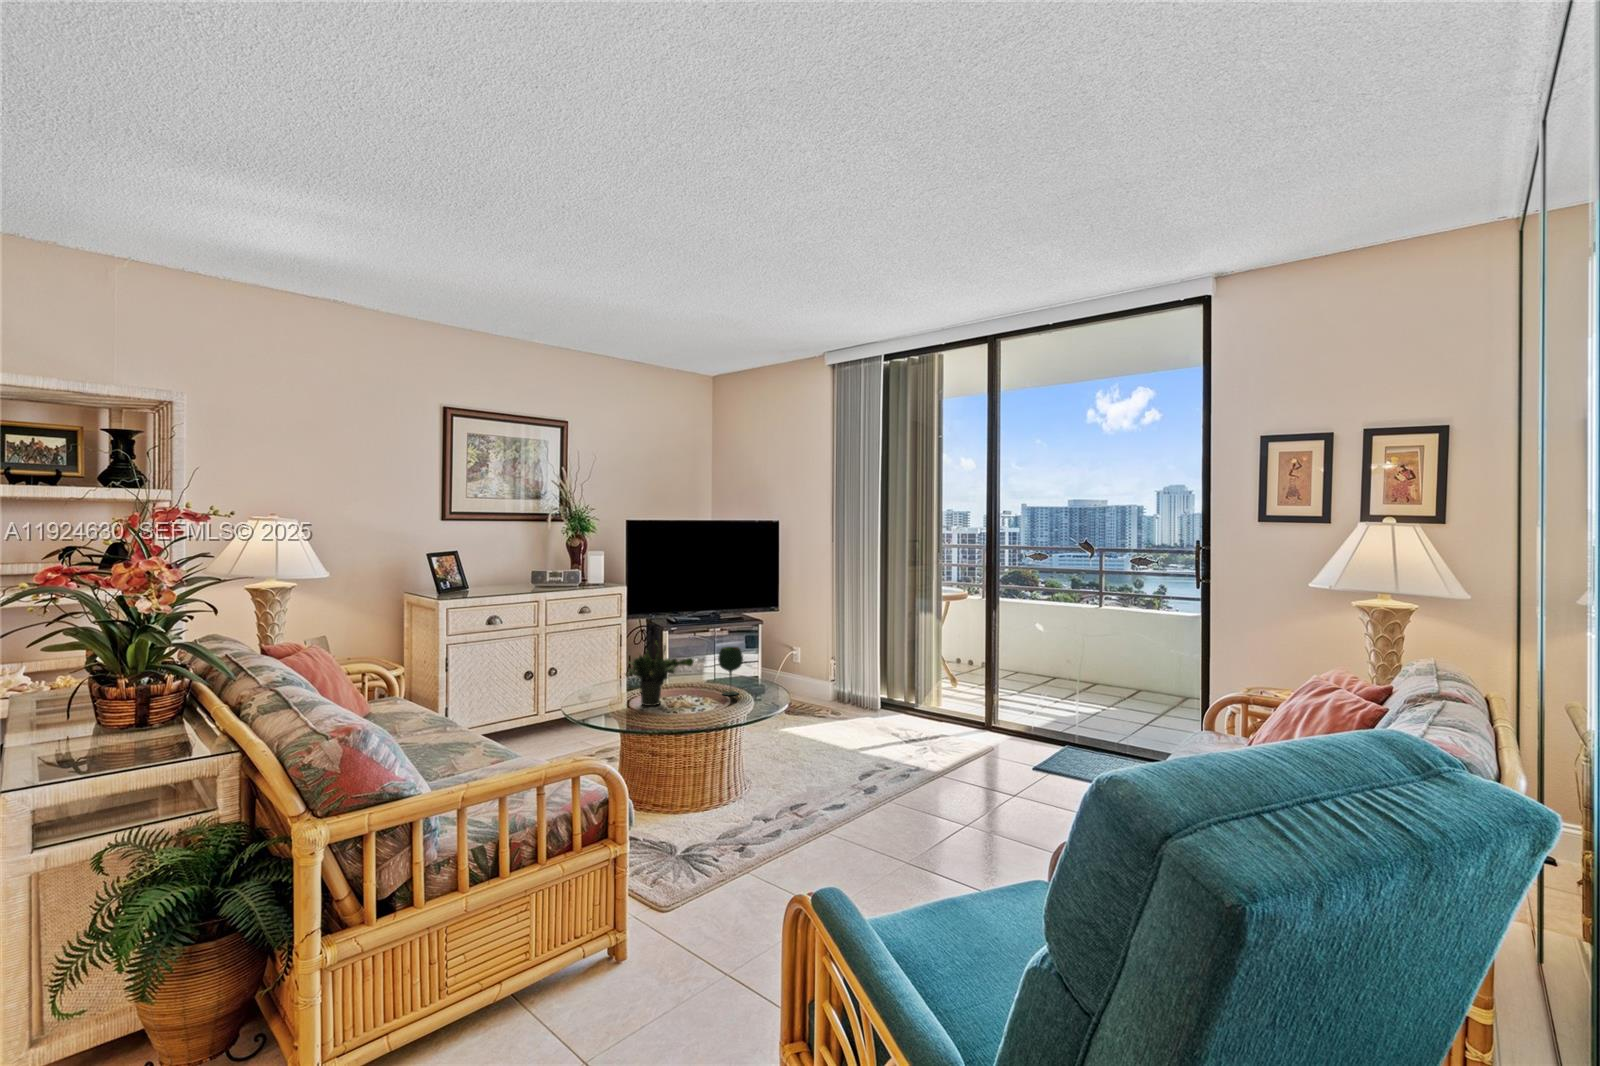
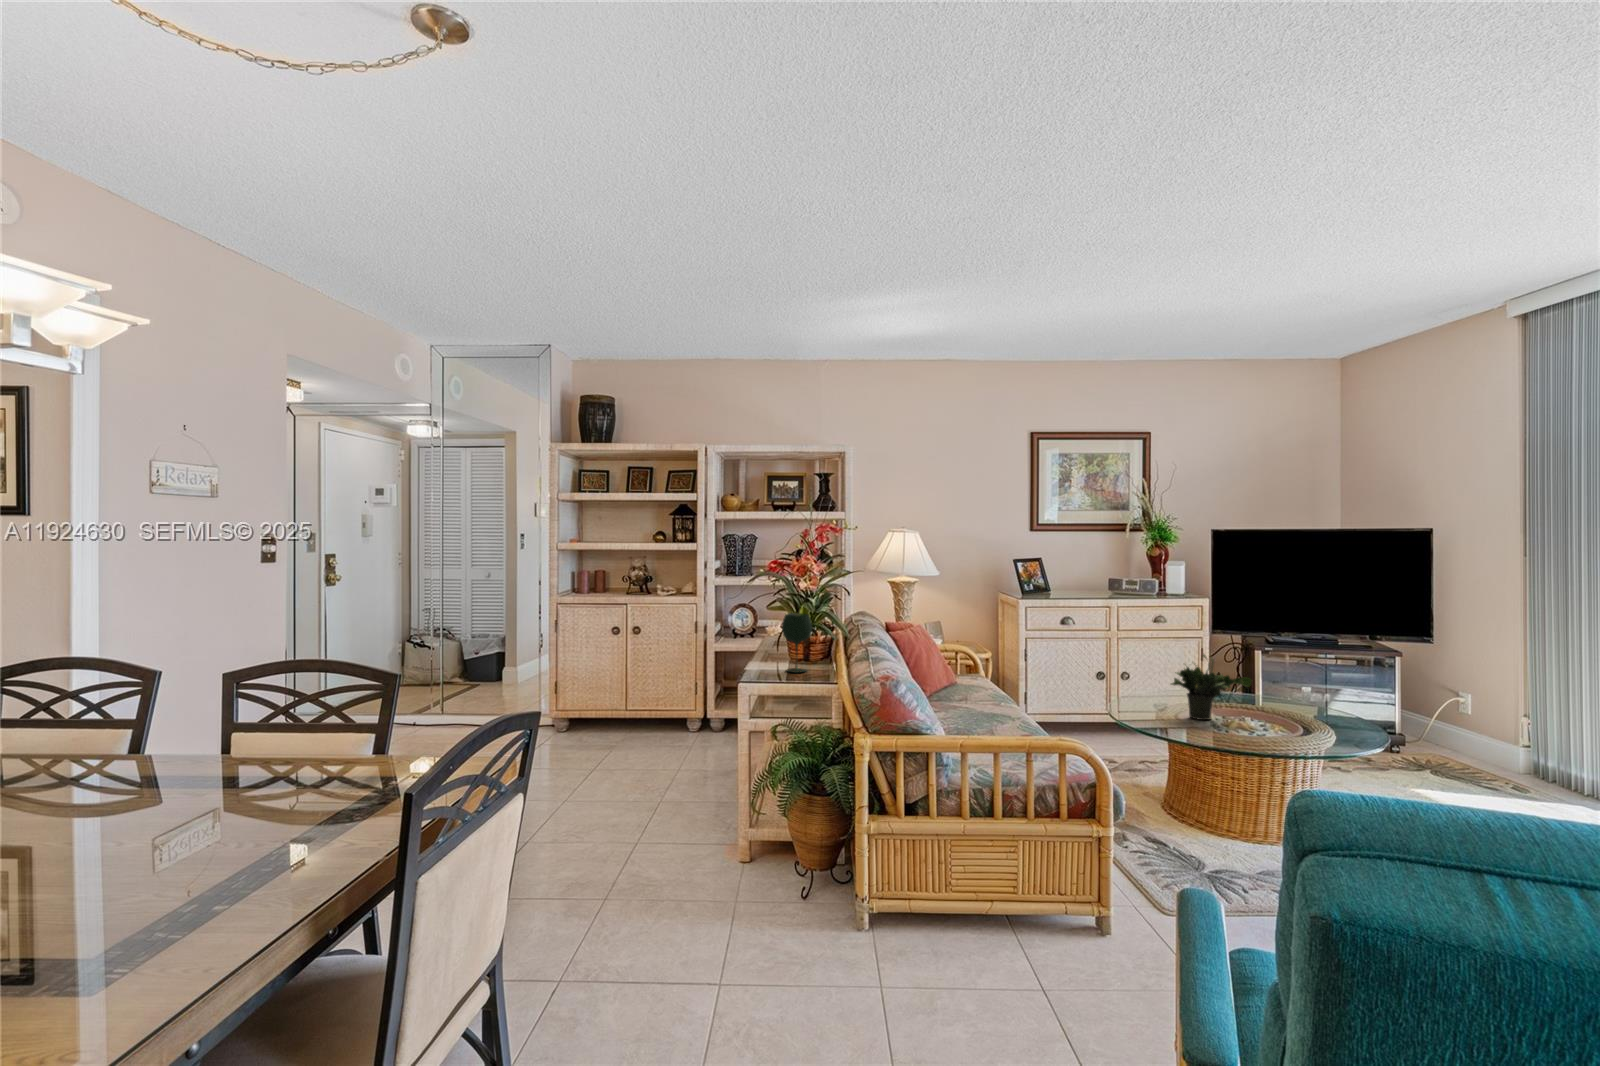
wine glass: present [718,647,743,695] -> present [782,613,812,673]

